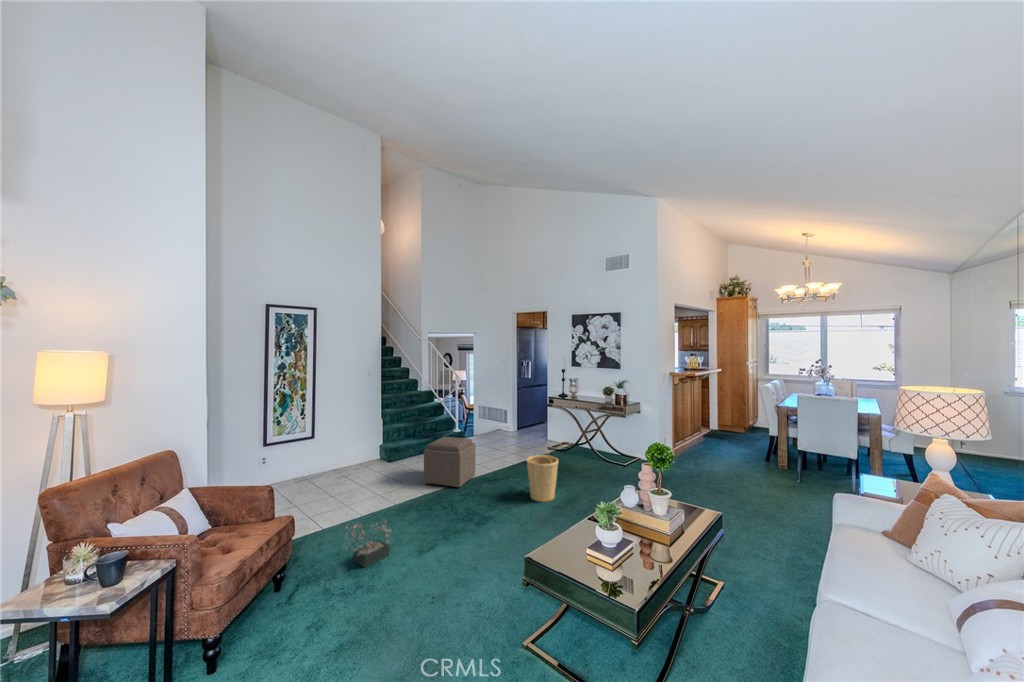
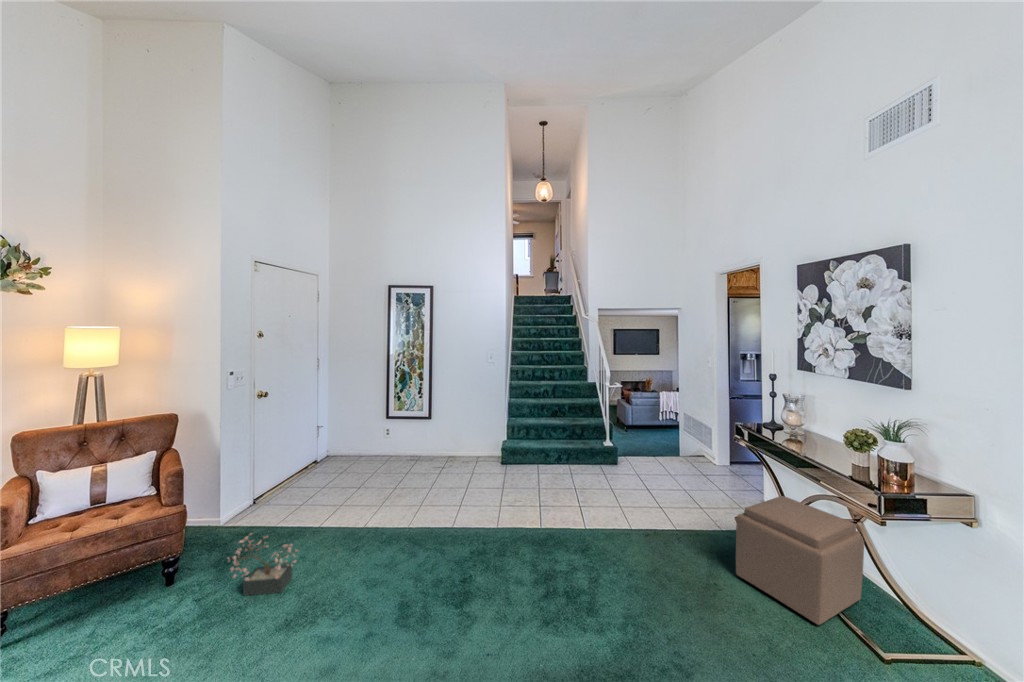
ottoman: present [424,437,475,488] -> present [736,496,864,625]
basket: present [526,449,558,502] -> none [536,522,598,635]

